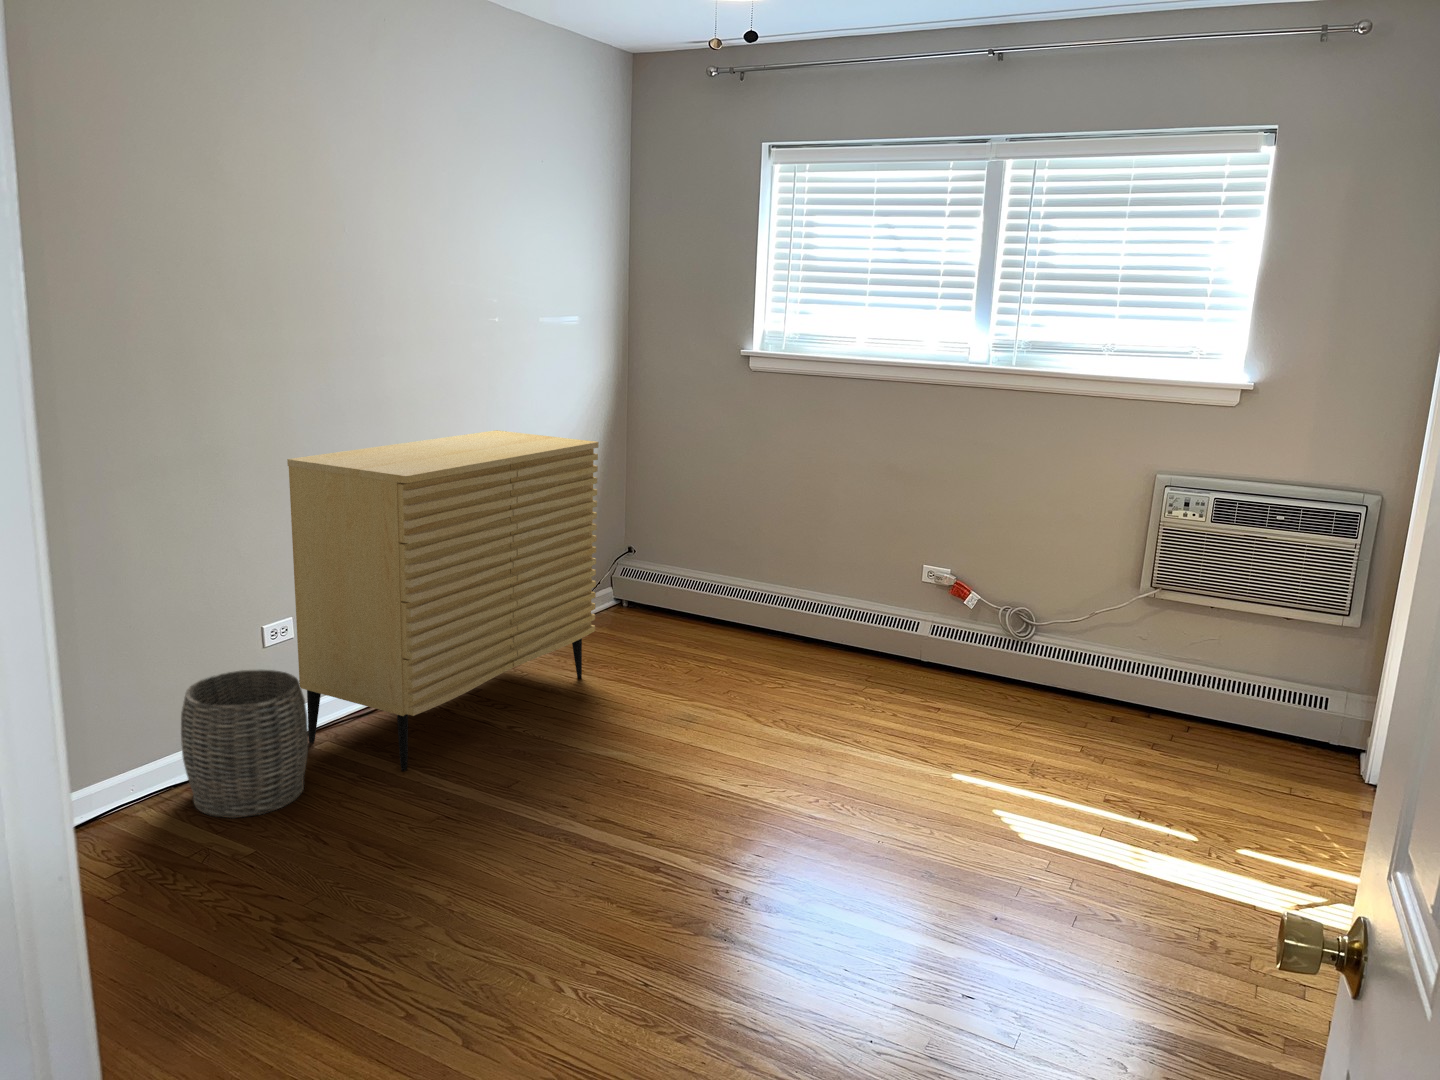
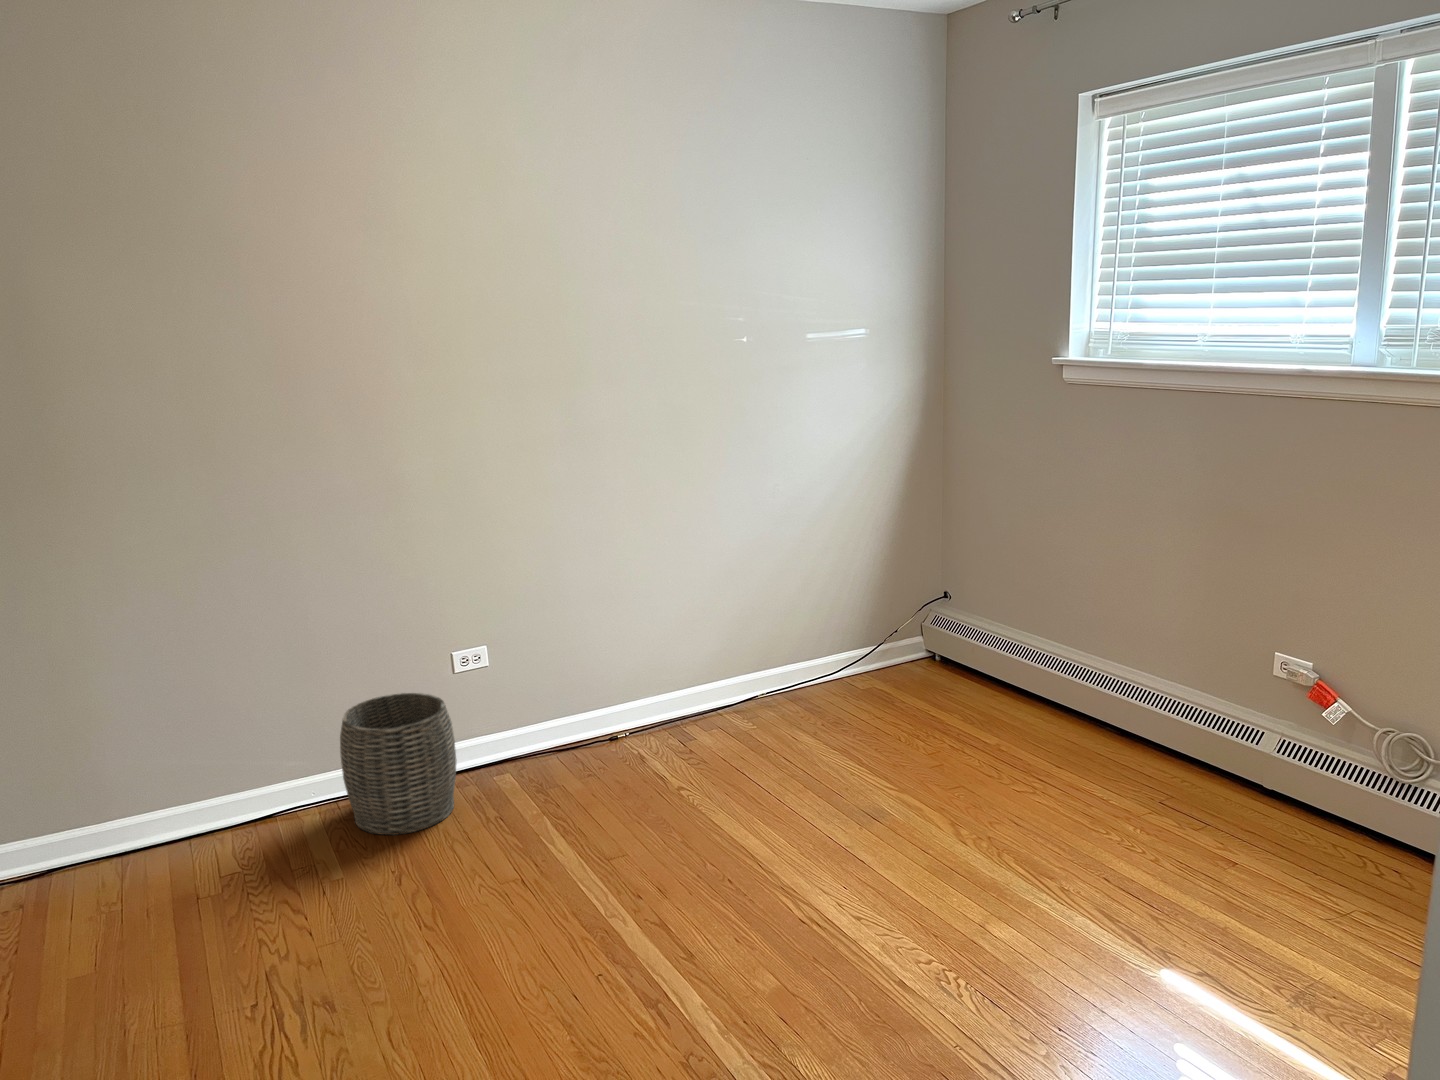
dresser: present [287,430,599,771] -> none [467,458,818,816]

